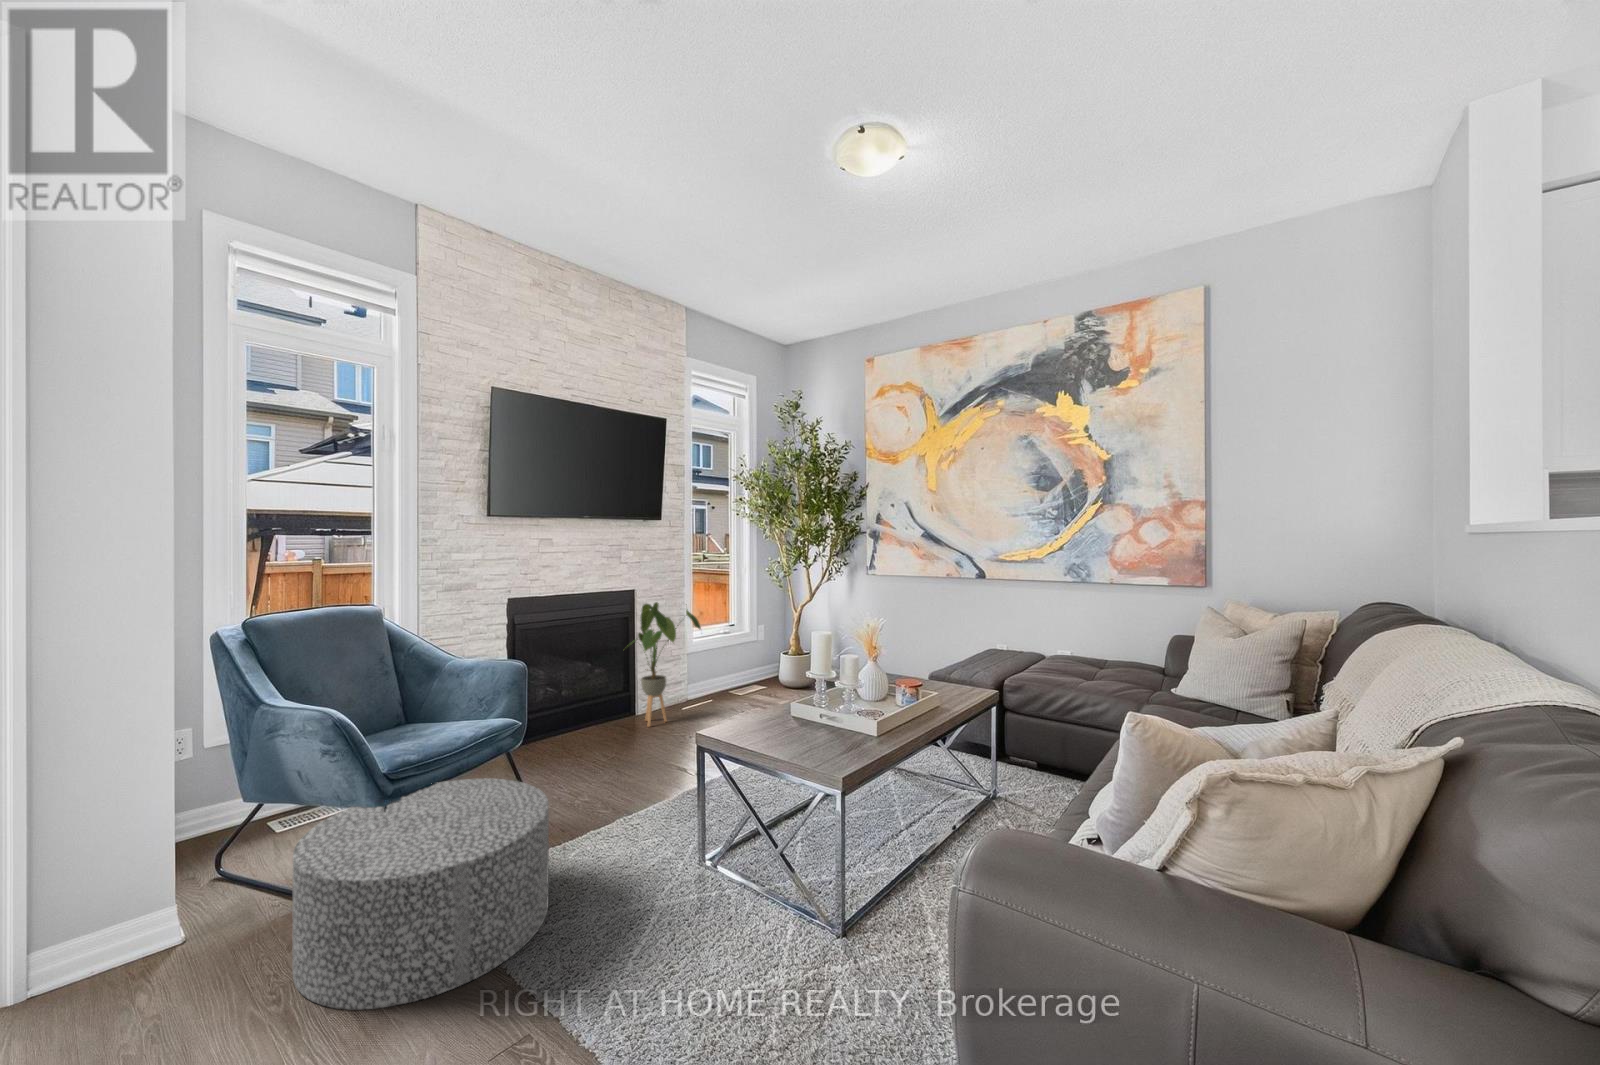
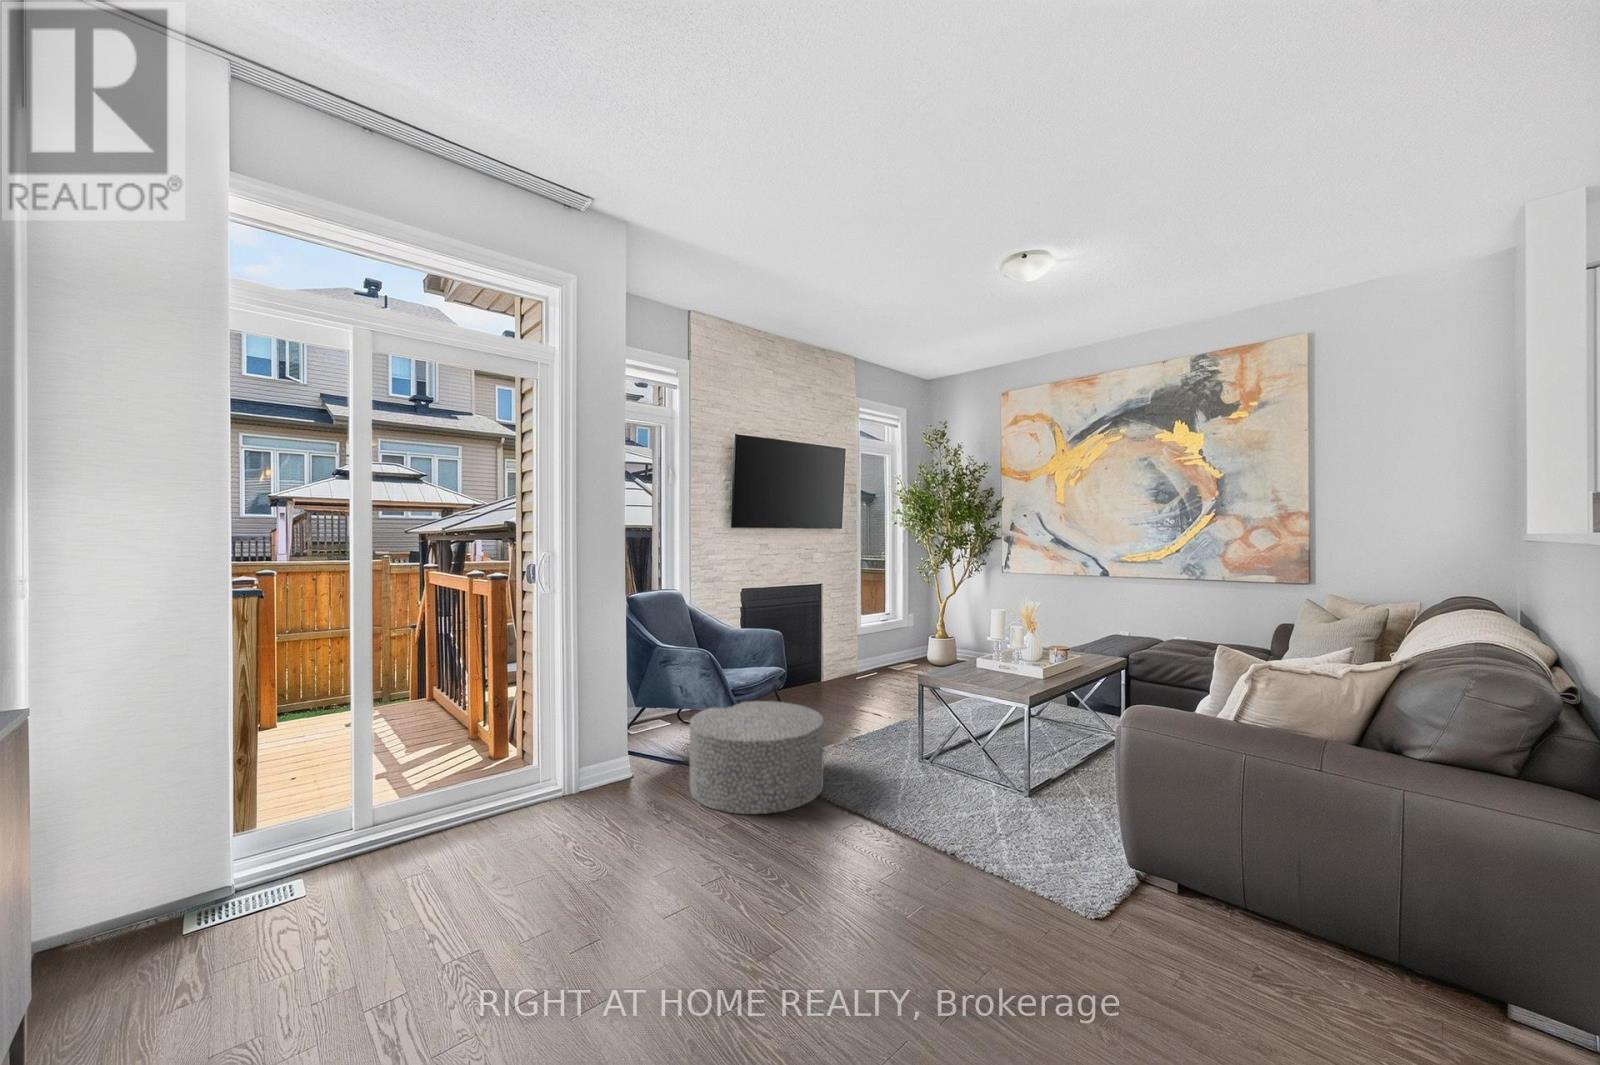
house plant: present [629,602,701,726] -> none [815,593,875,688]

